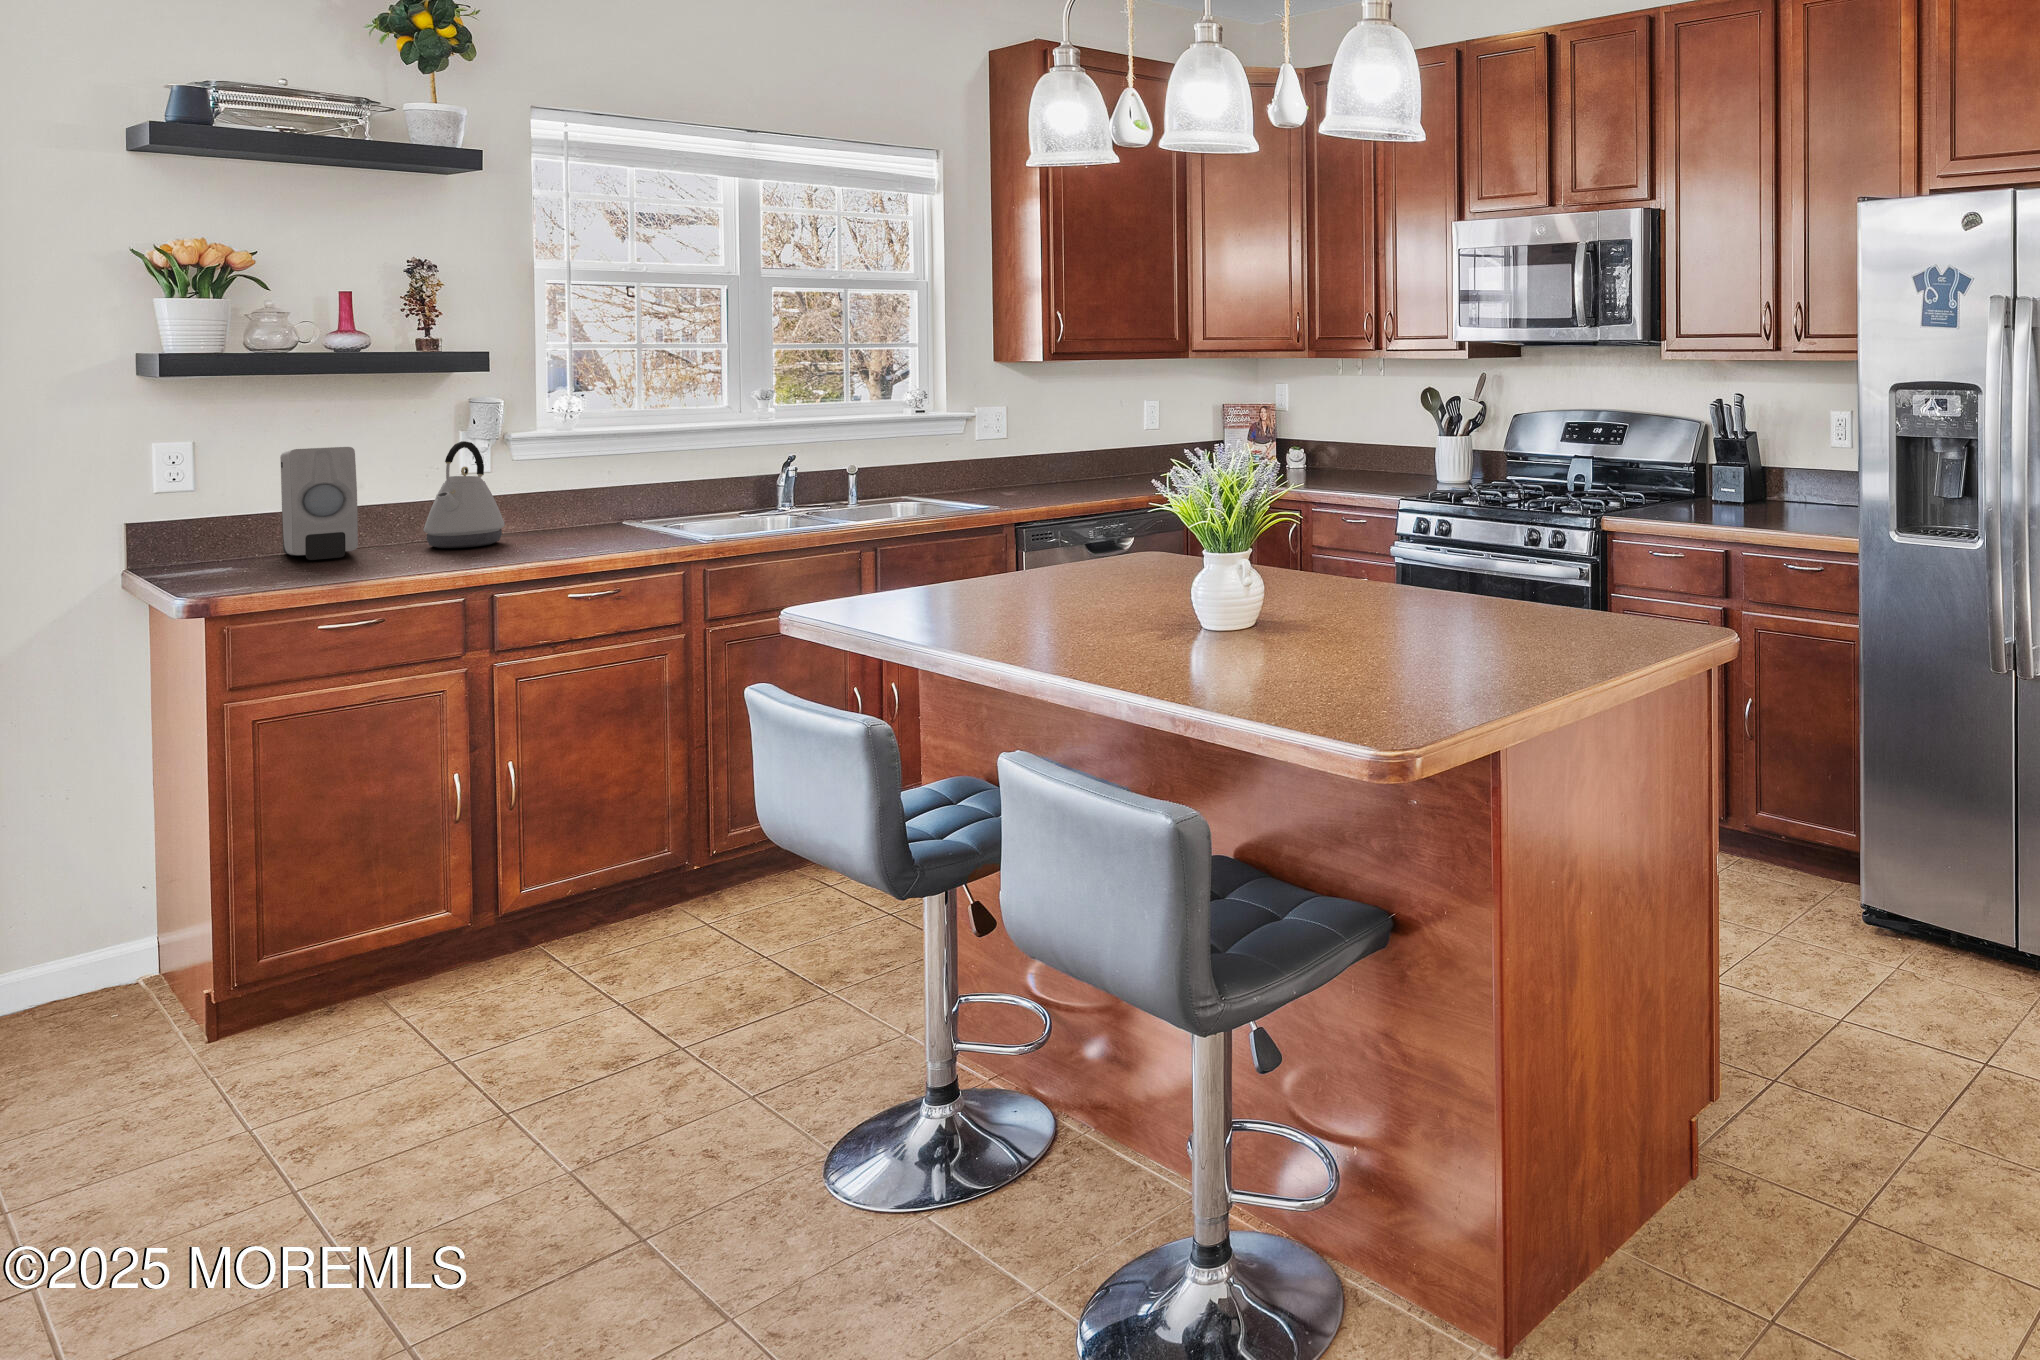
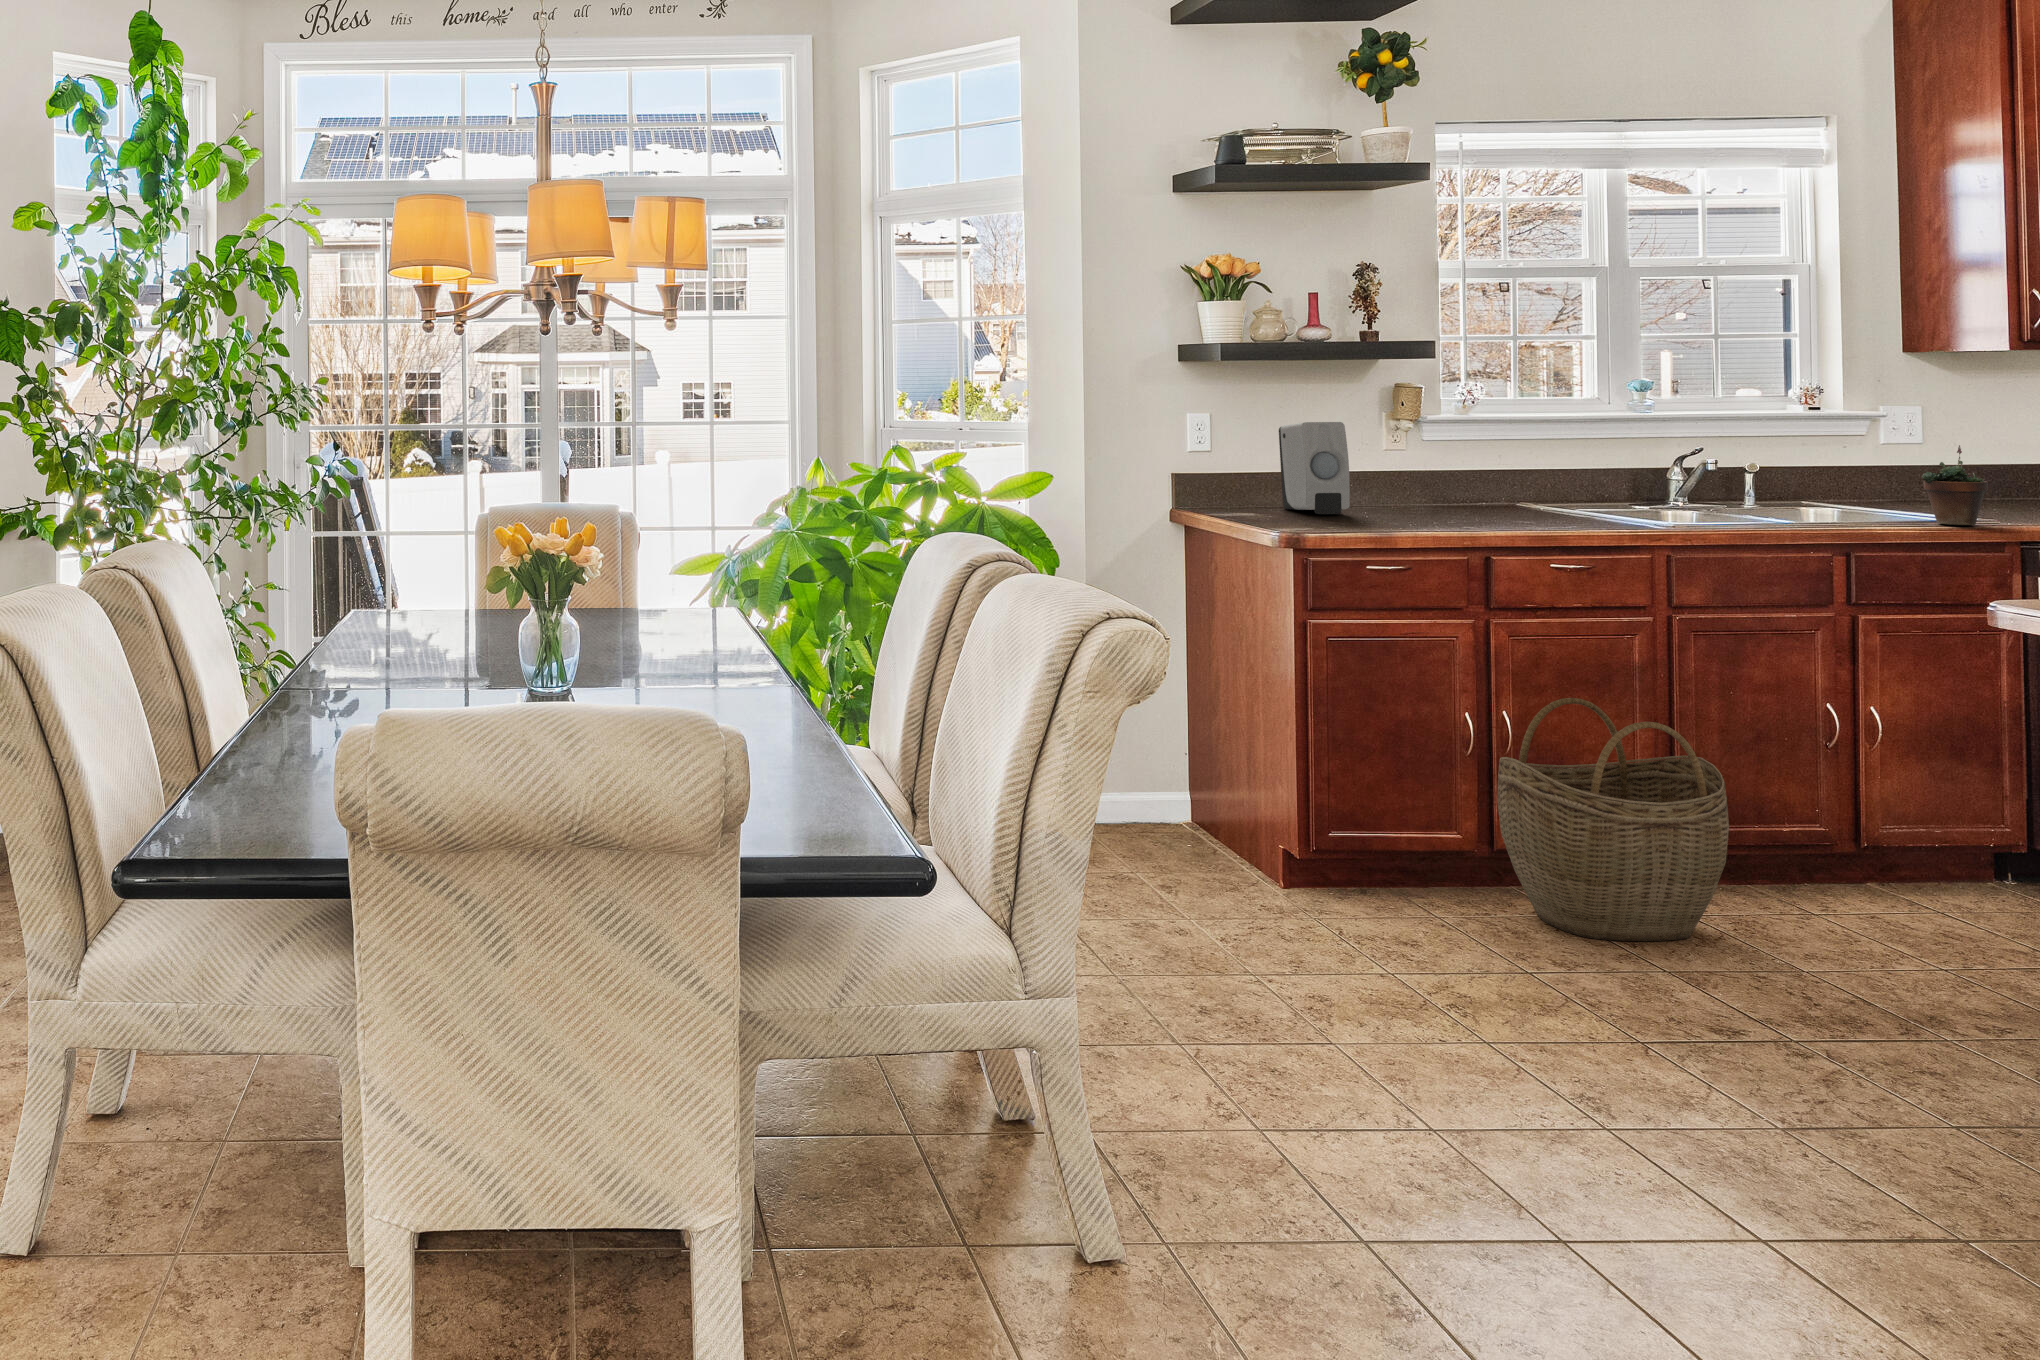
kettle: present [424,441,505,548] -> none [1388,421,1454,514]
succulent plant: none [954,446,1003,517] -> present [1921,445,1988,525]
woven basket: none [471,740,714,1010] -> present [1497,698,1729,941]

